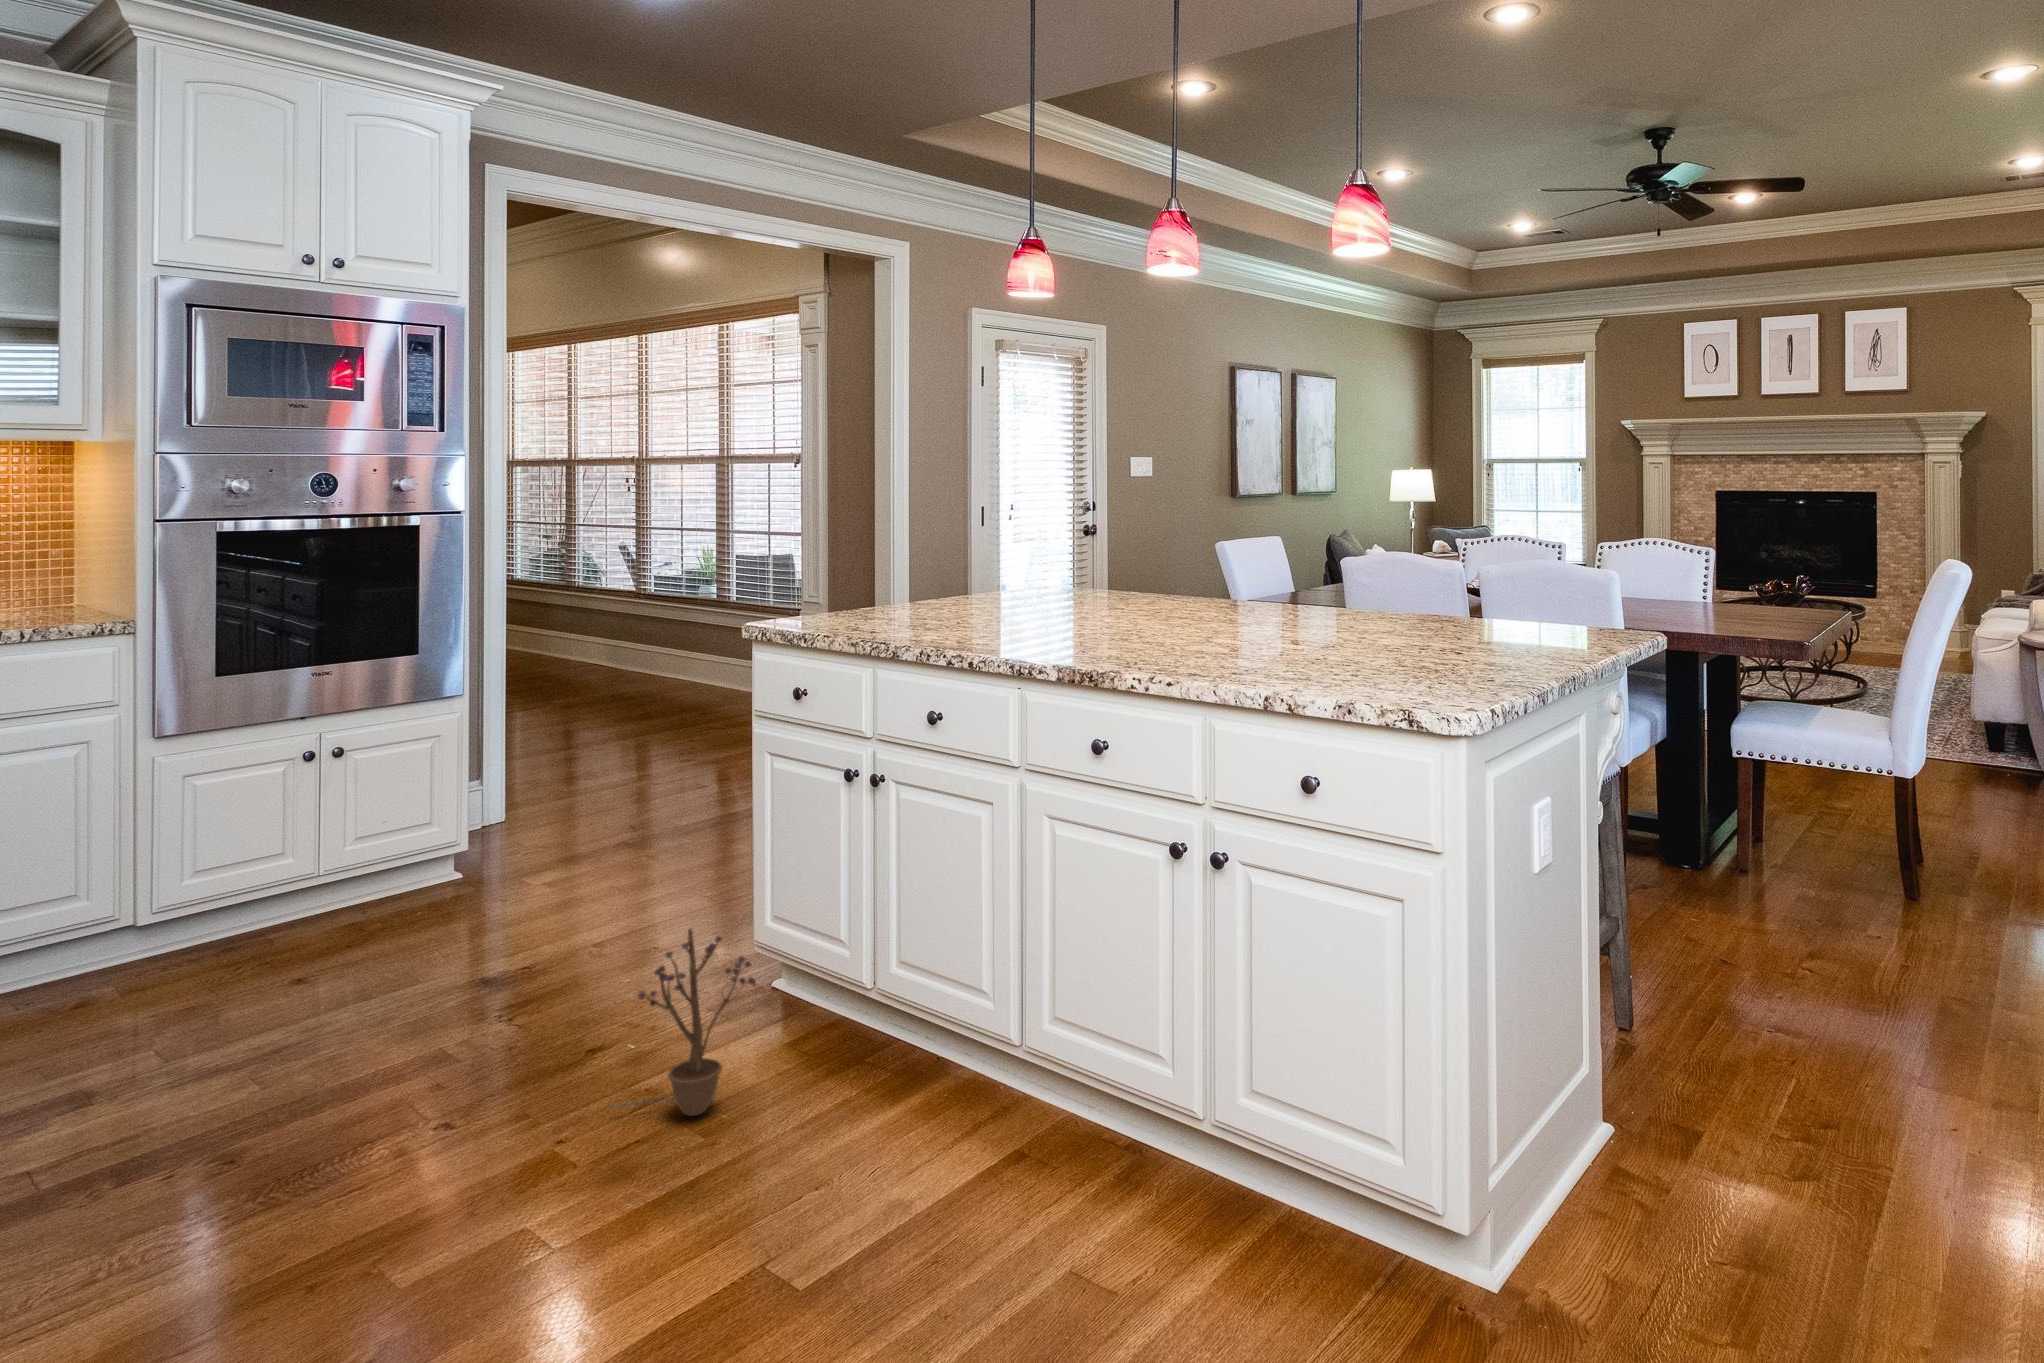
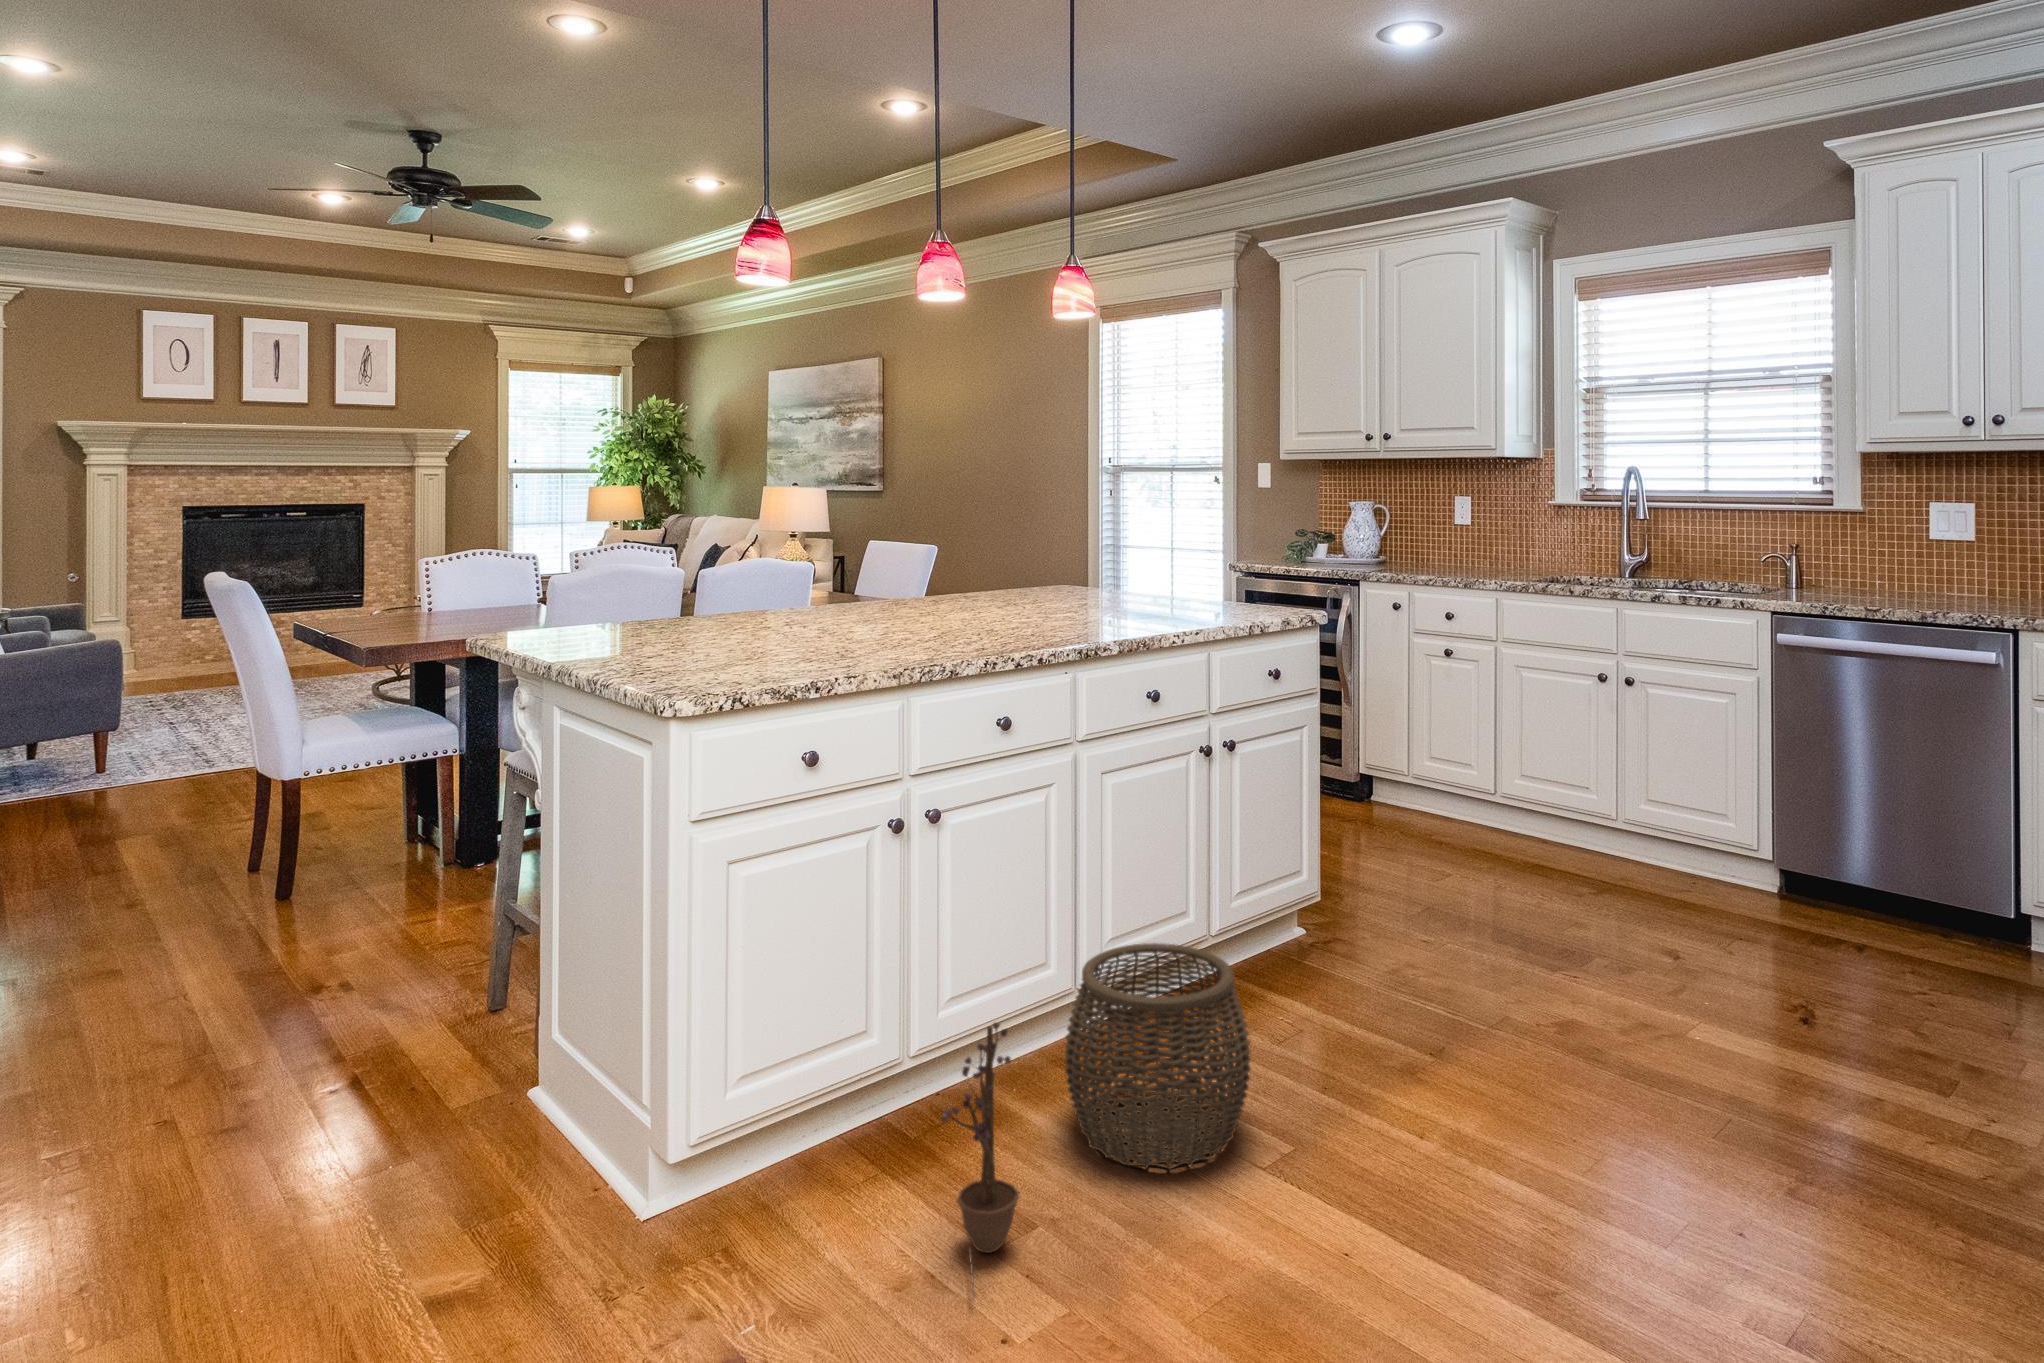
woven basket: none [774,972,980,1220] -> present [1065,943,1251,1169]

